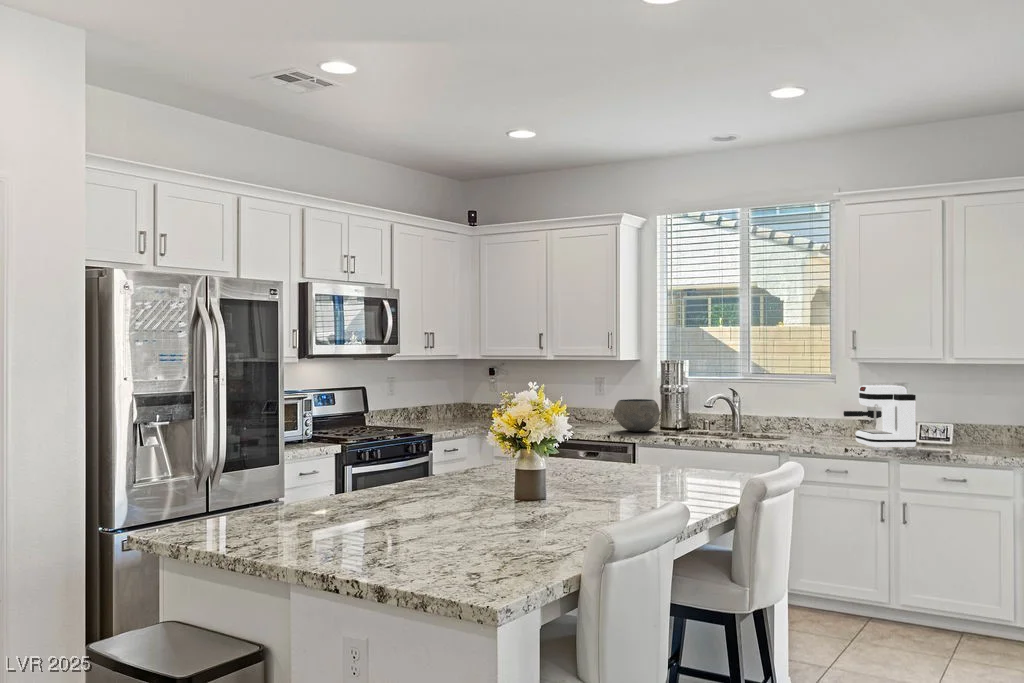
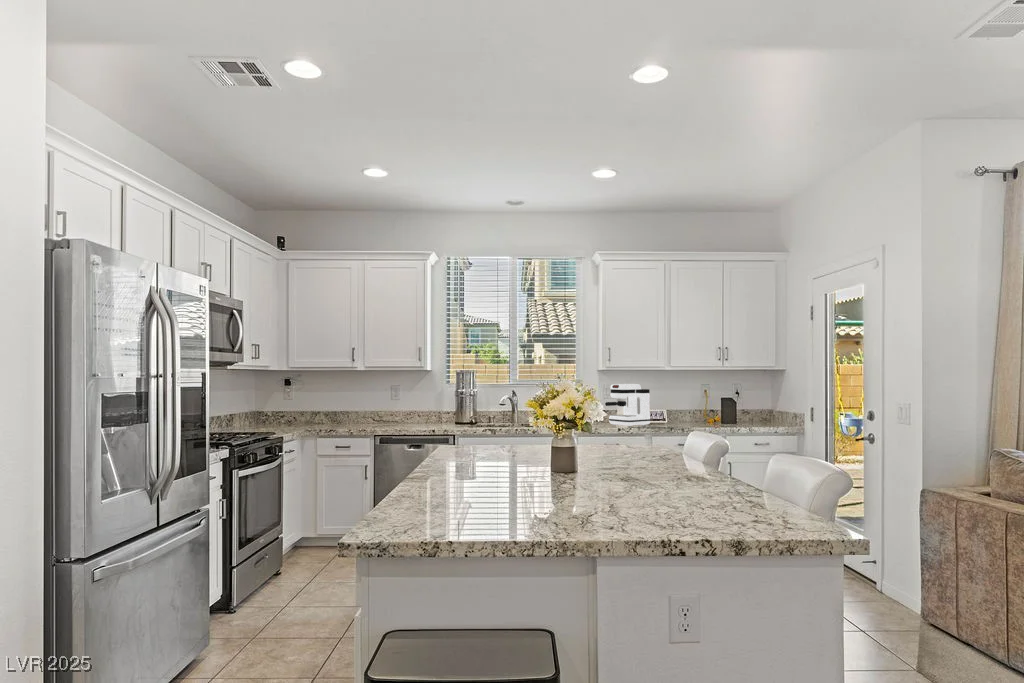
ceramic bowl: present [613,399,660,432] -> none [427,401,464,426]

